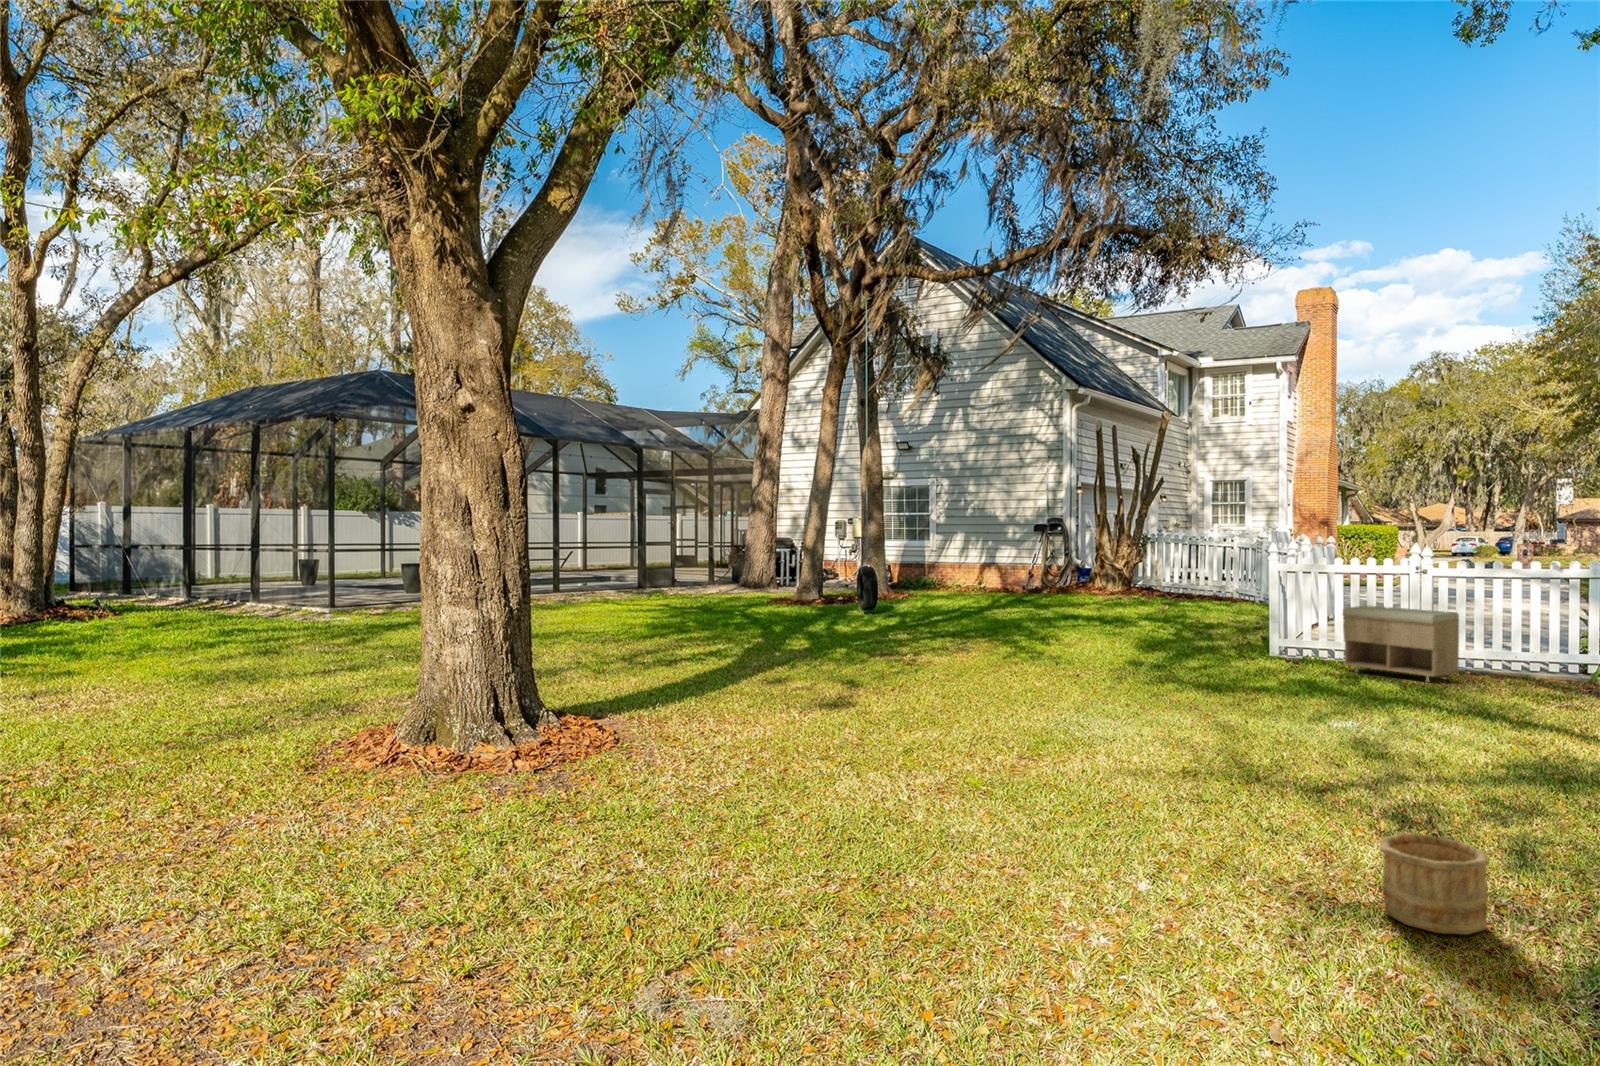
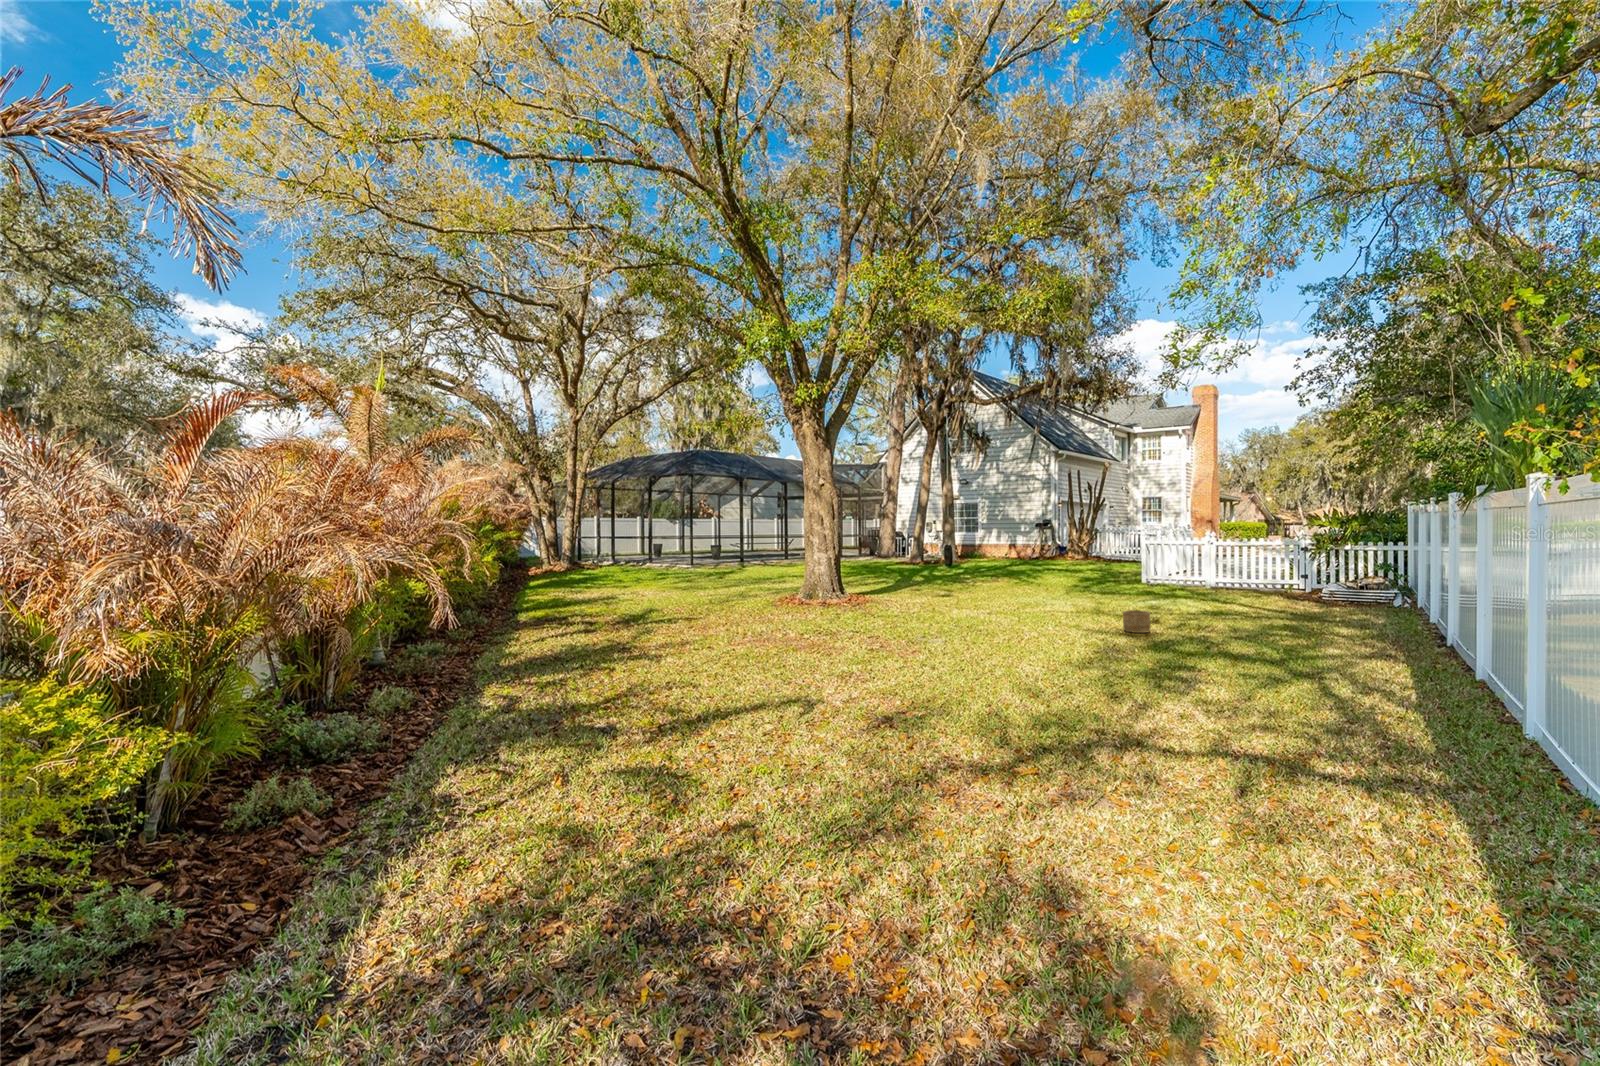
storage bench: present [1343,606,1459,682] -> none [1172,559,1224,591]

